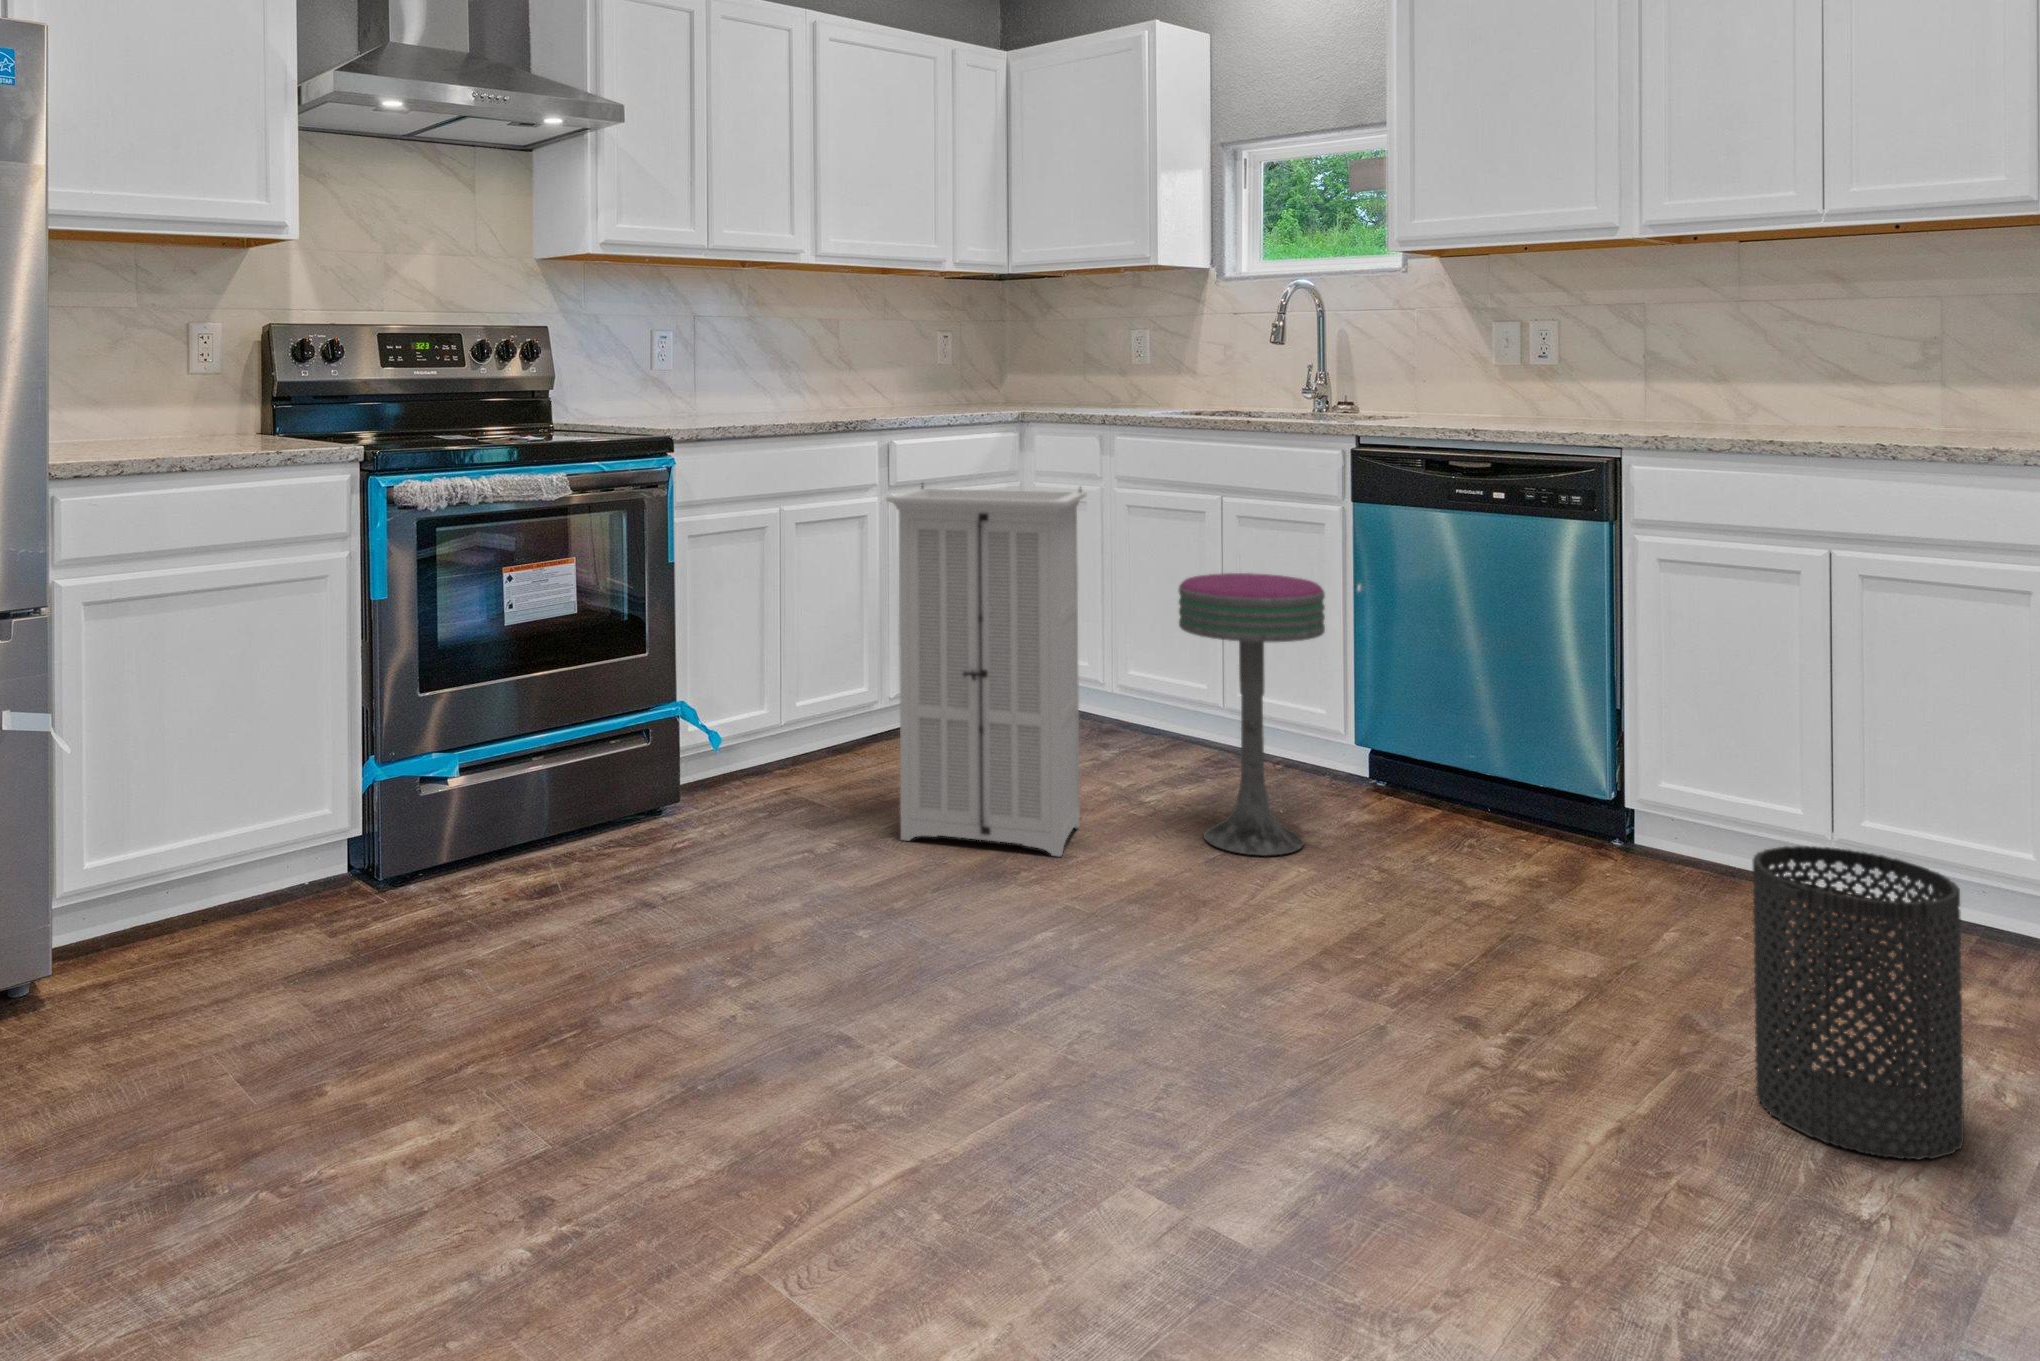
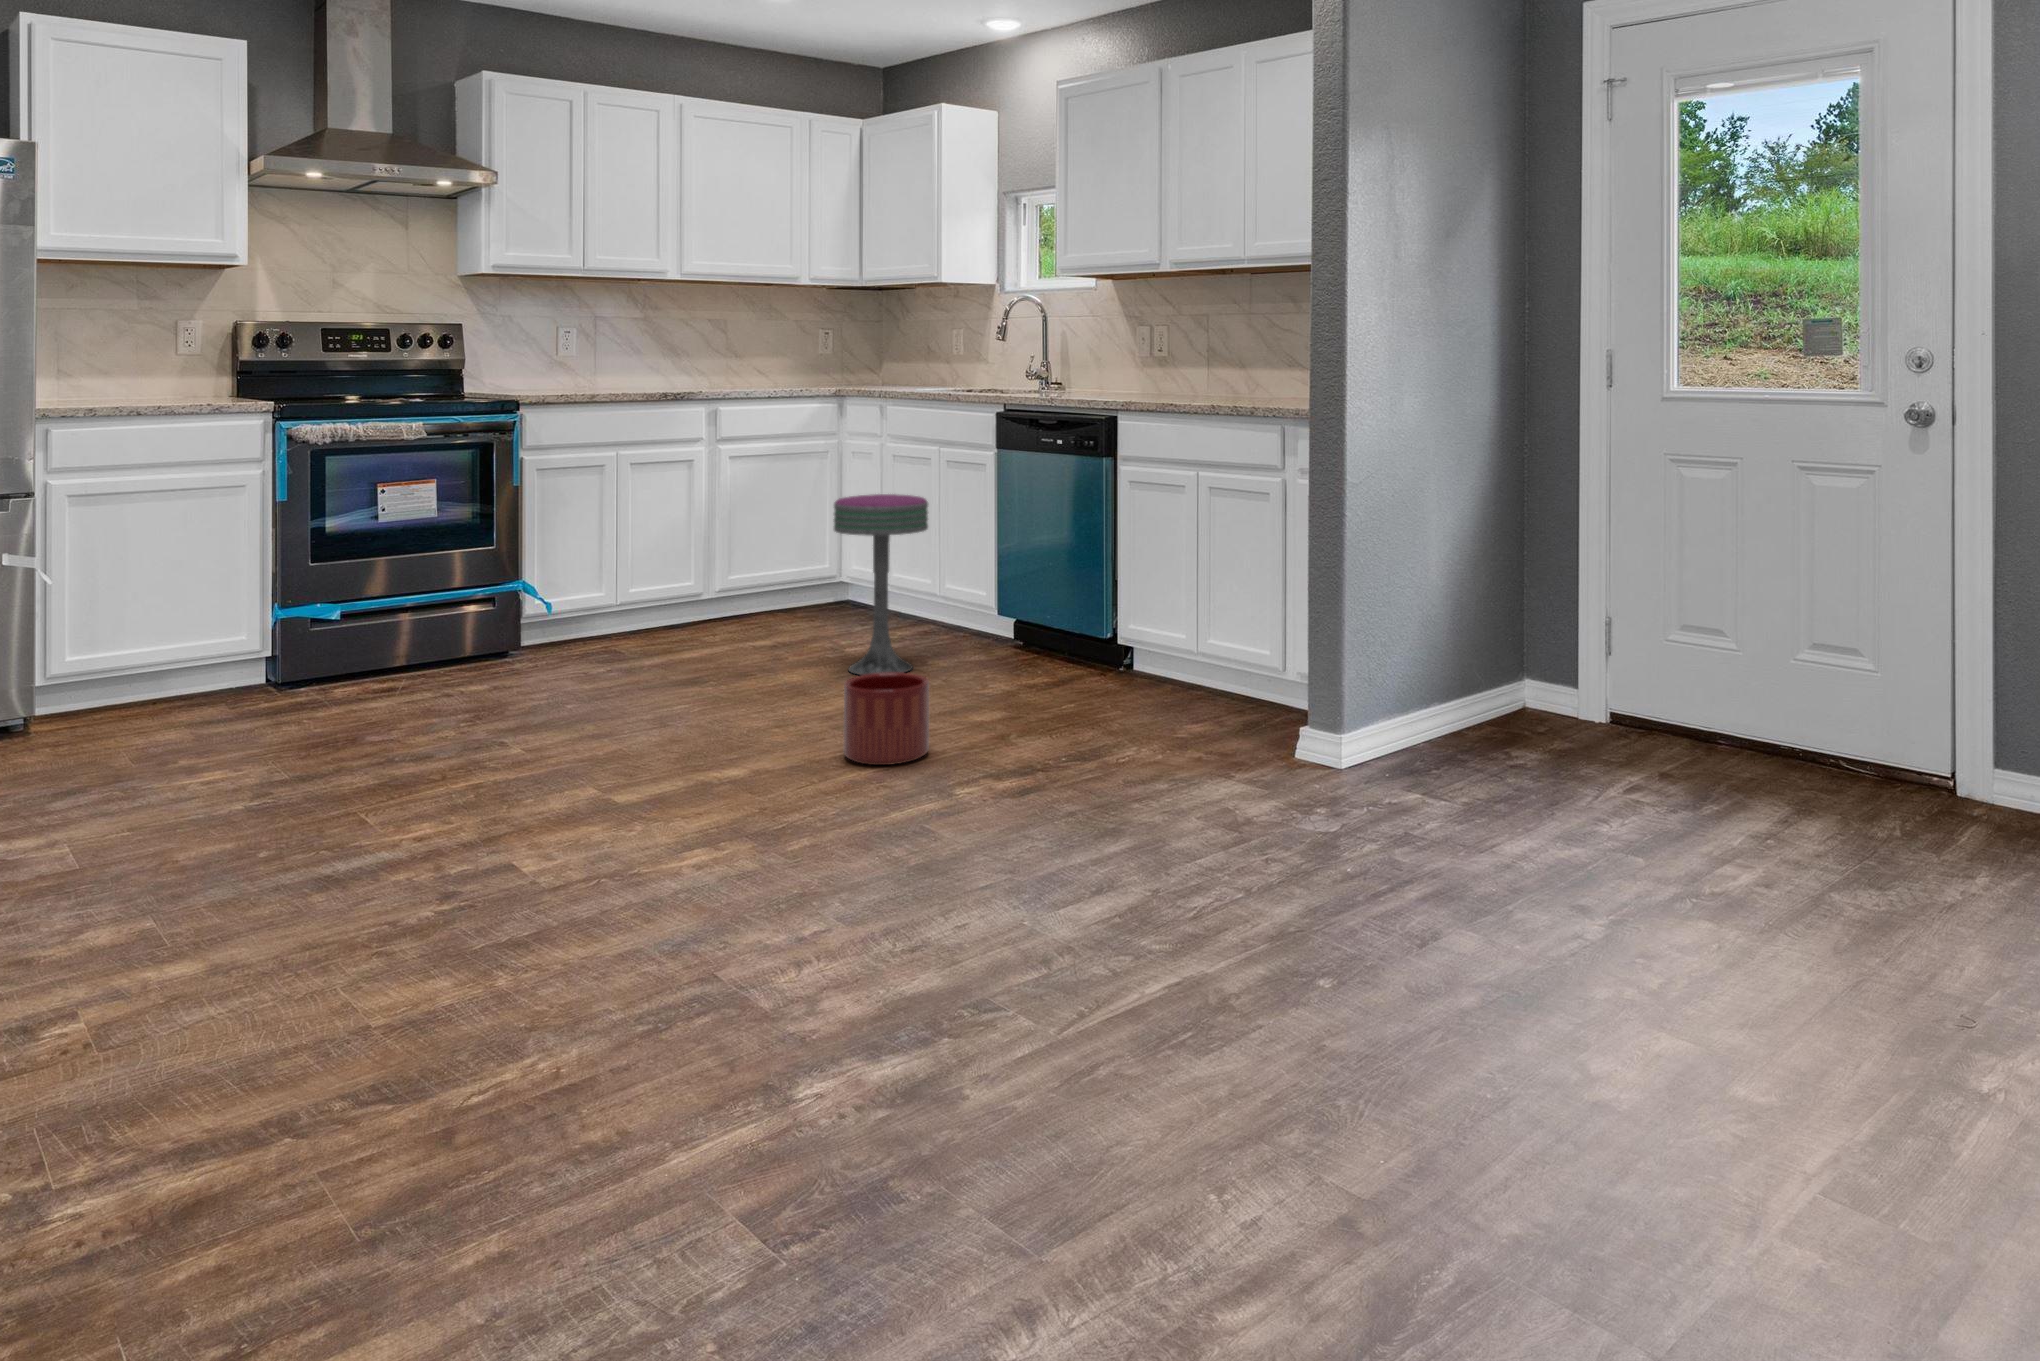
storage cabinet: present [887,483,1086,856] -> none [641,433,785,676]
trash can: present [1753,846,1964,1160] -> none [956,631,1057,787]
planter: none [1485,906,1648,1091] -> present [844,673,929,765]

